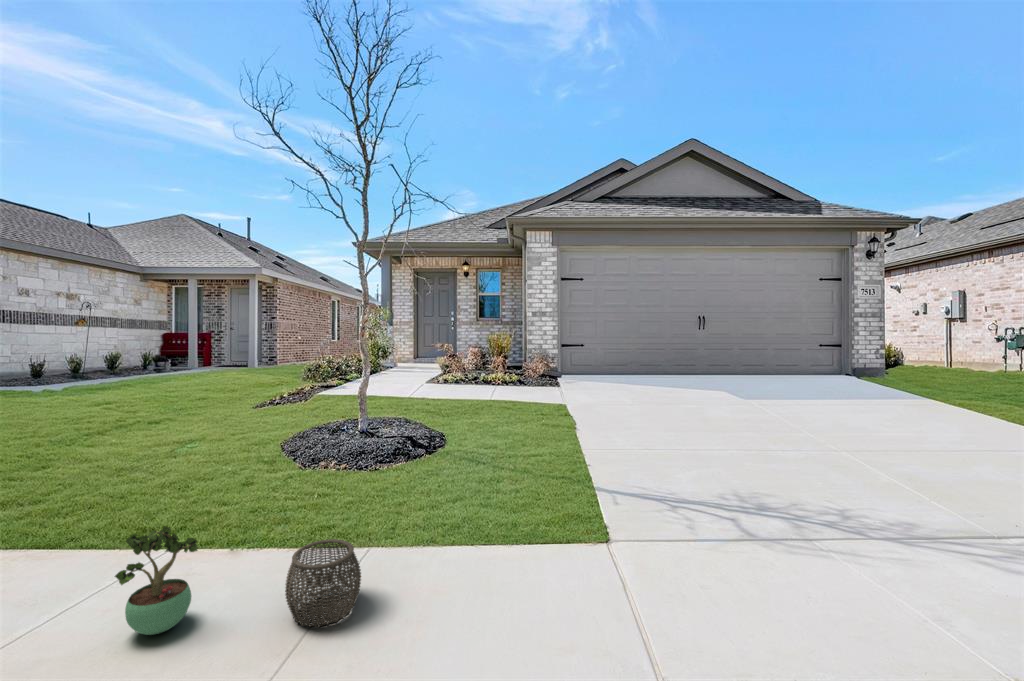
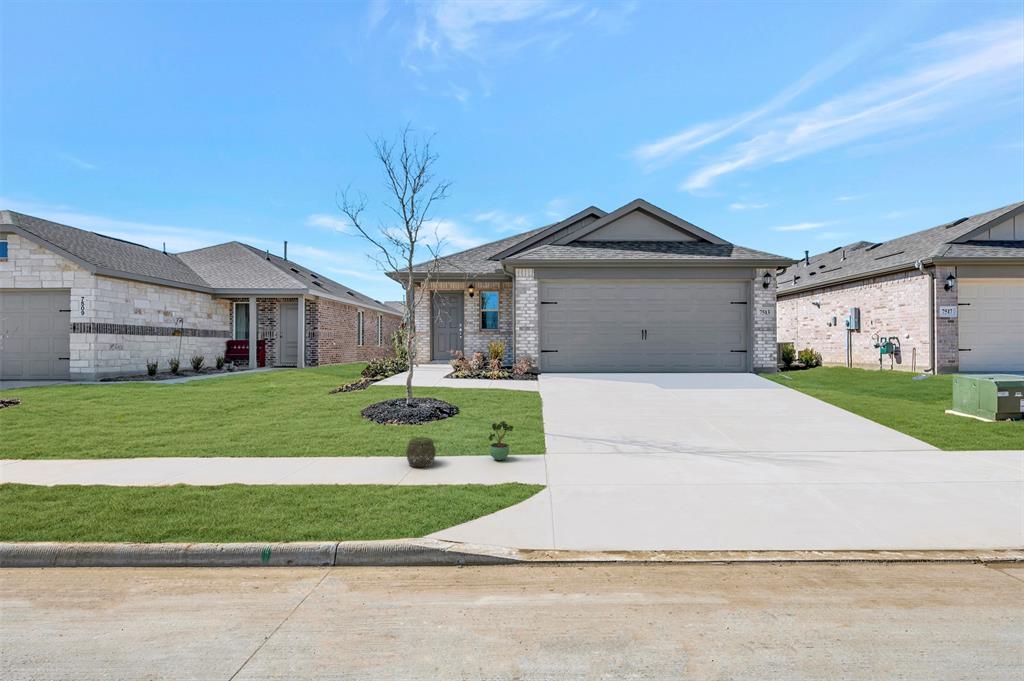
potted plant: present [115,526,197,635] -> present [489,421,514,460]

